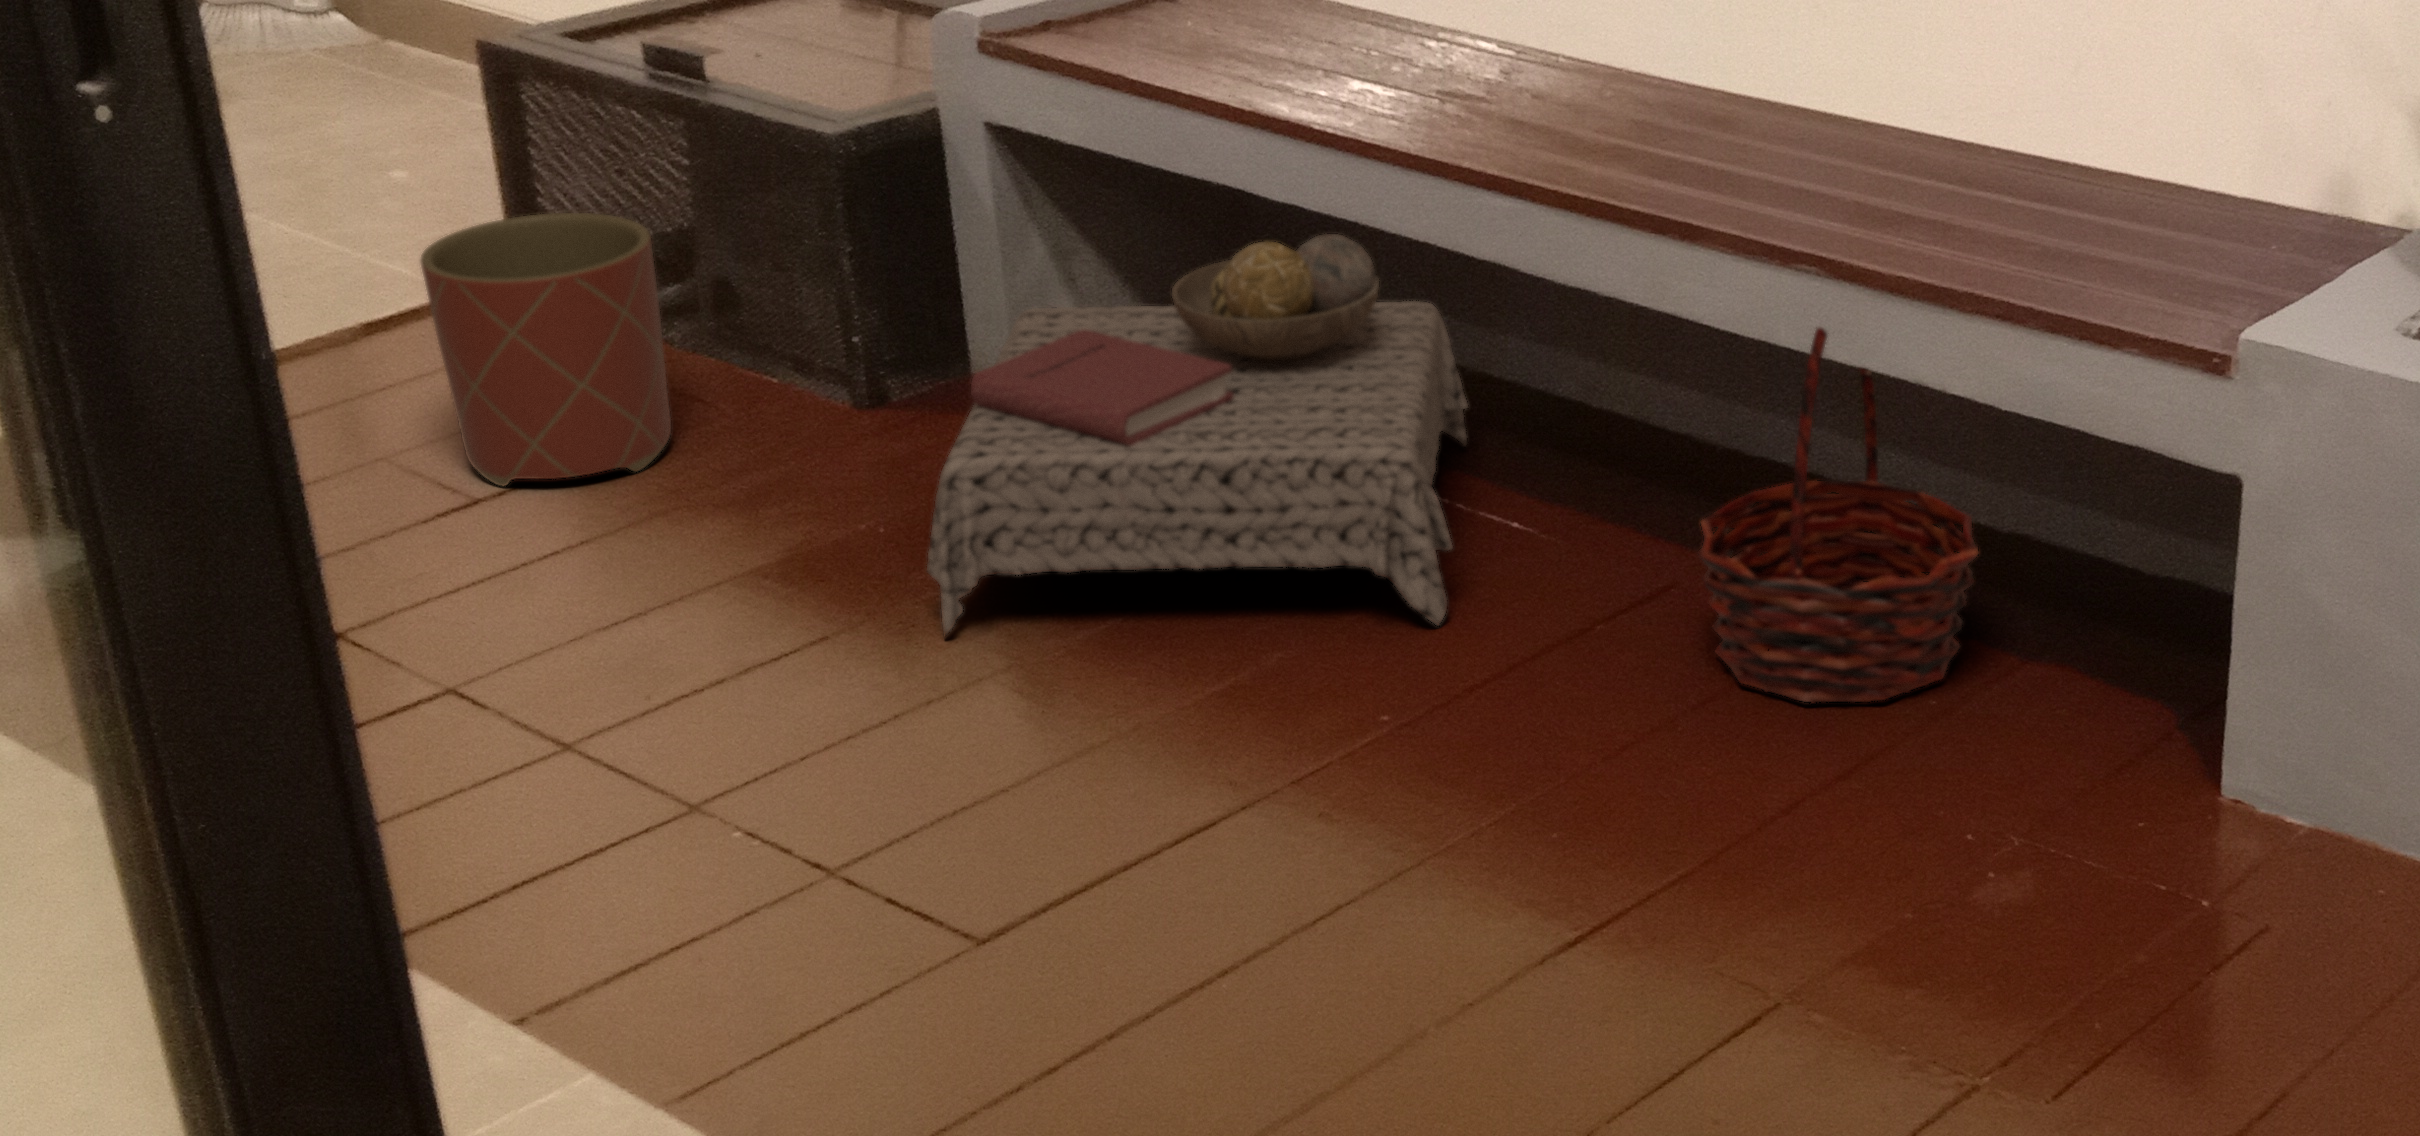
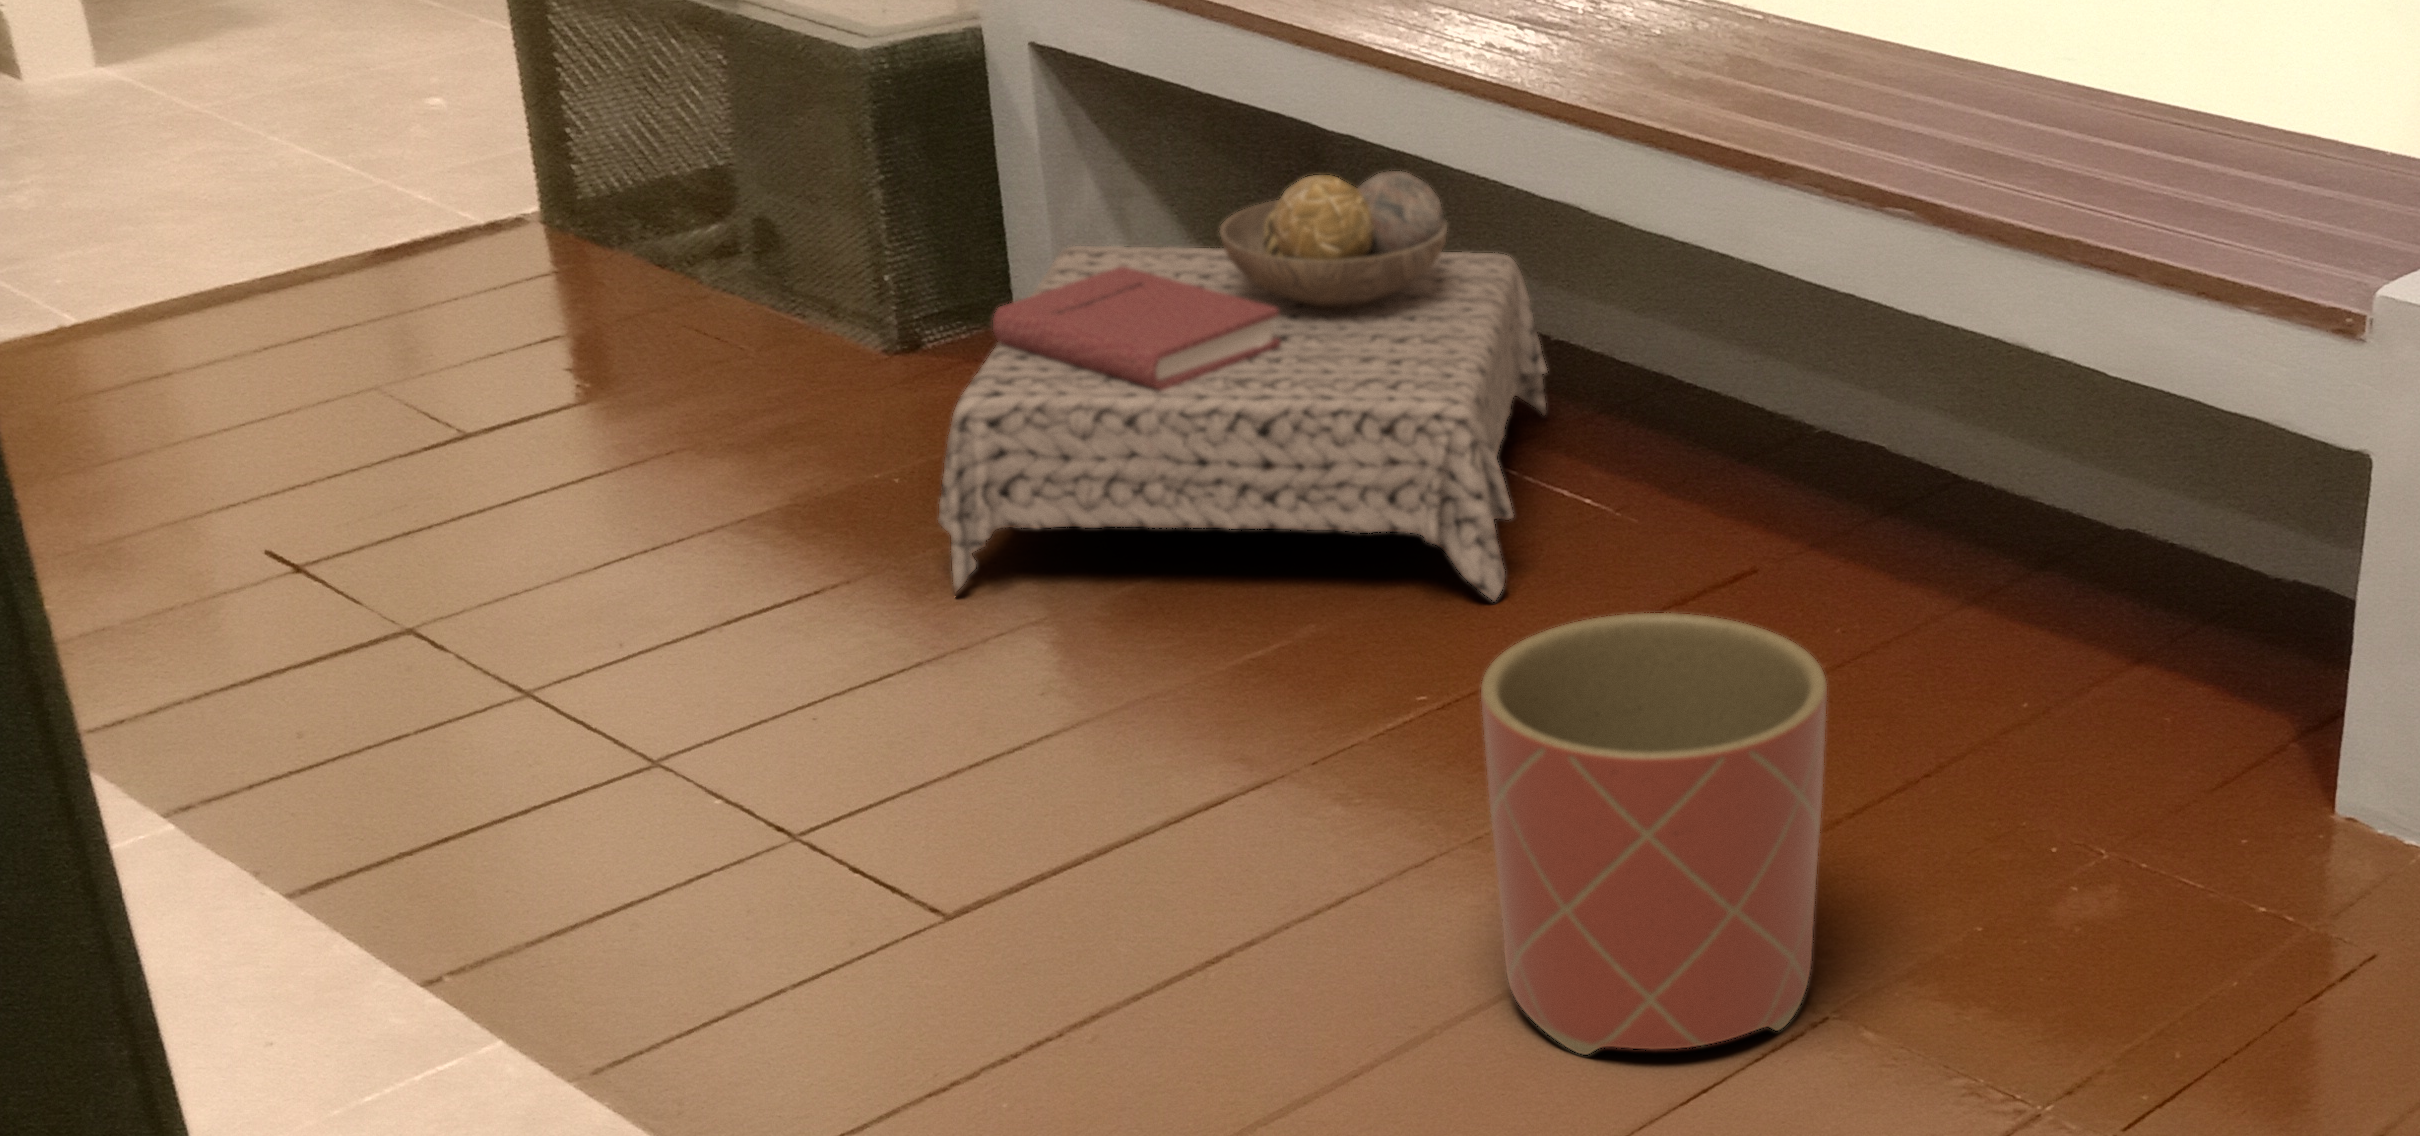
planter: present [421,213,671,487] -> present [1481,613,1827,1055]
basket: present [1698,328,1978,704] -> none [1776,246,2086,698]

